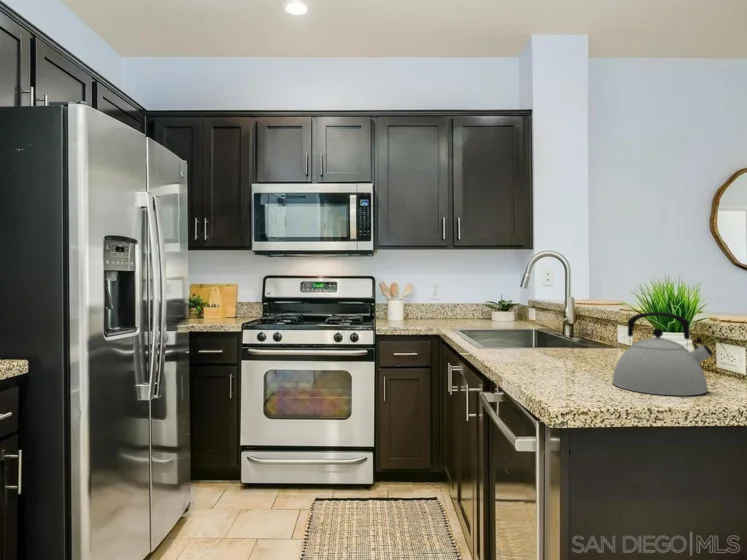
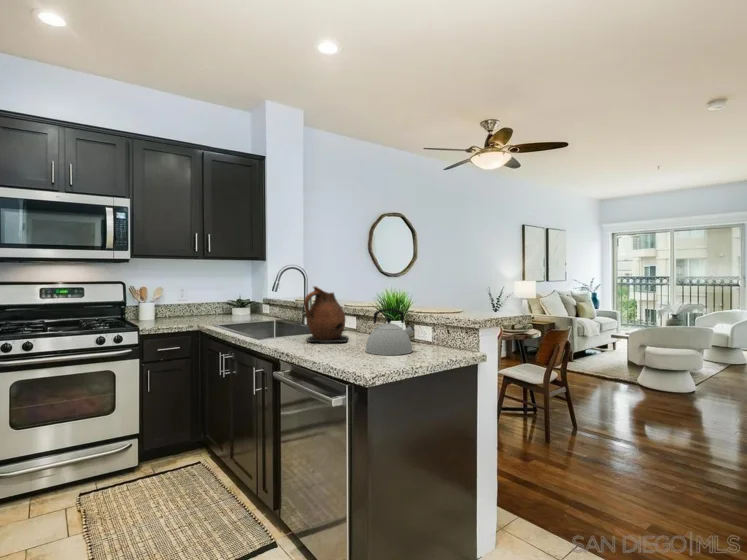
ceramic pitcher: none [533,277,613,365] -> present [304,286,348,342]

